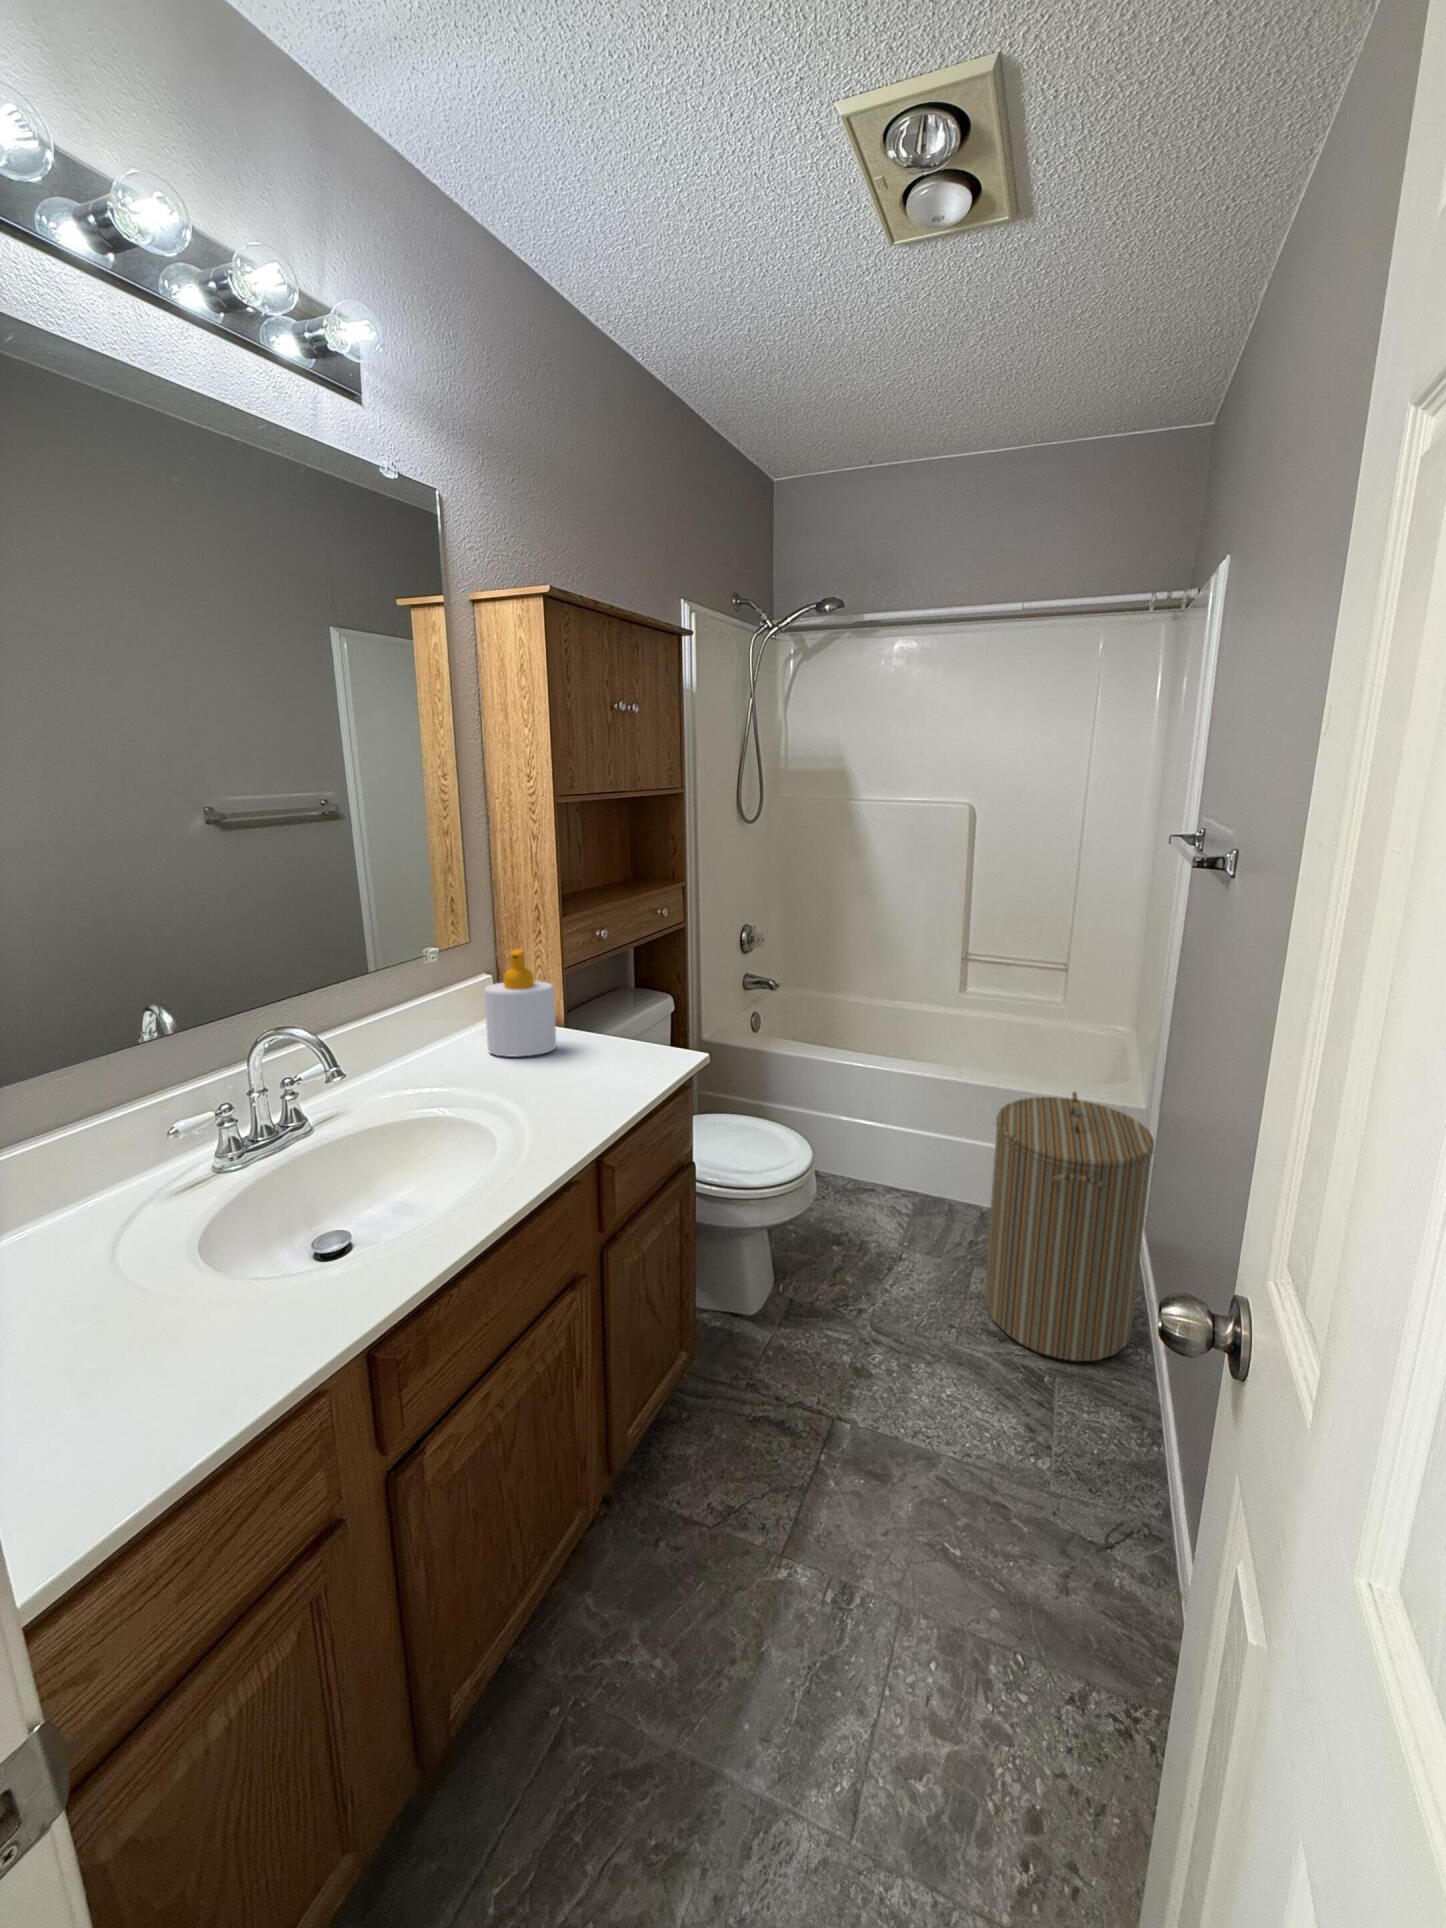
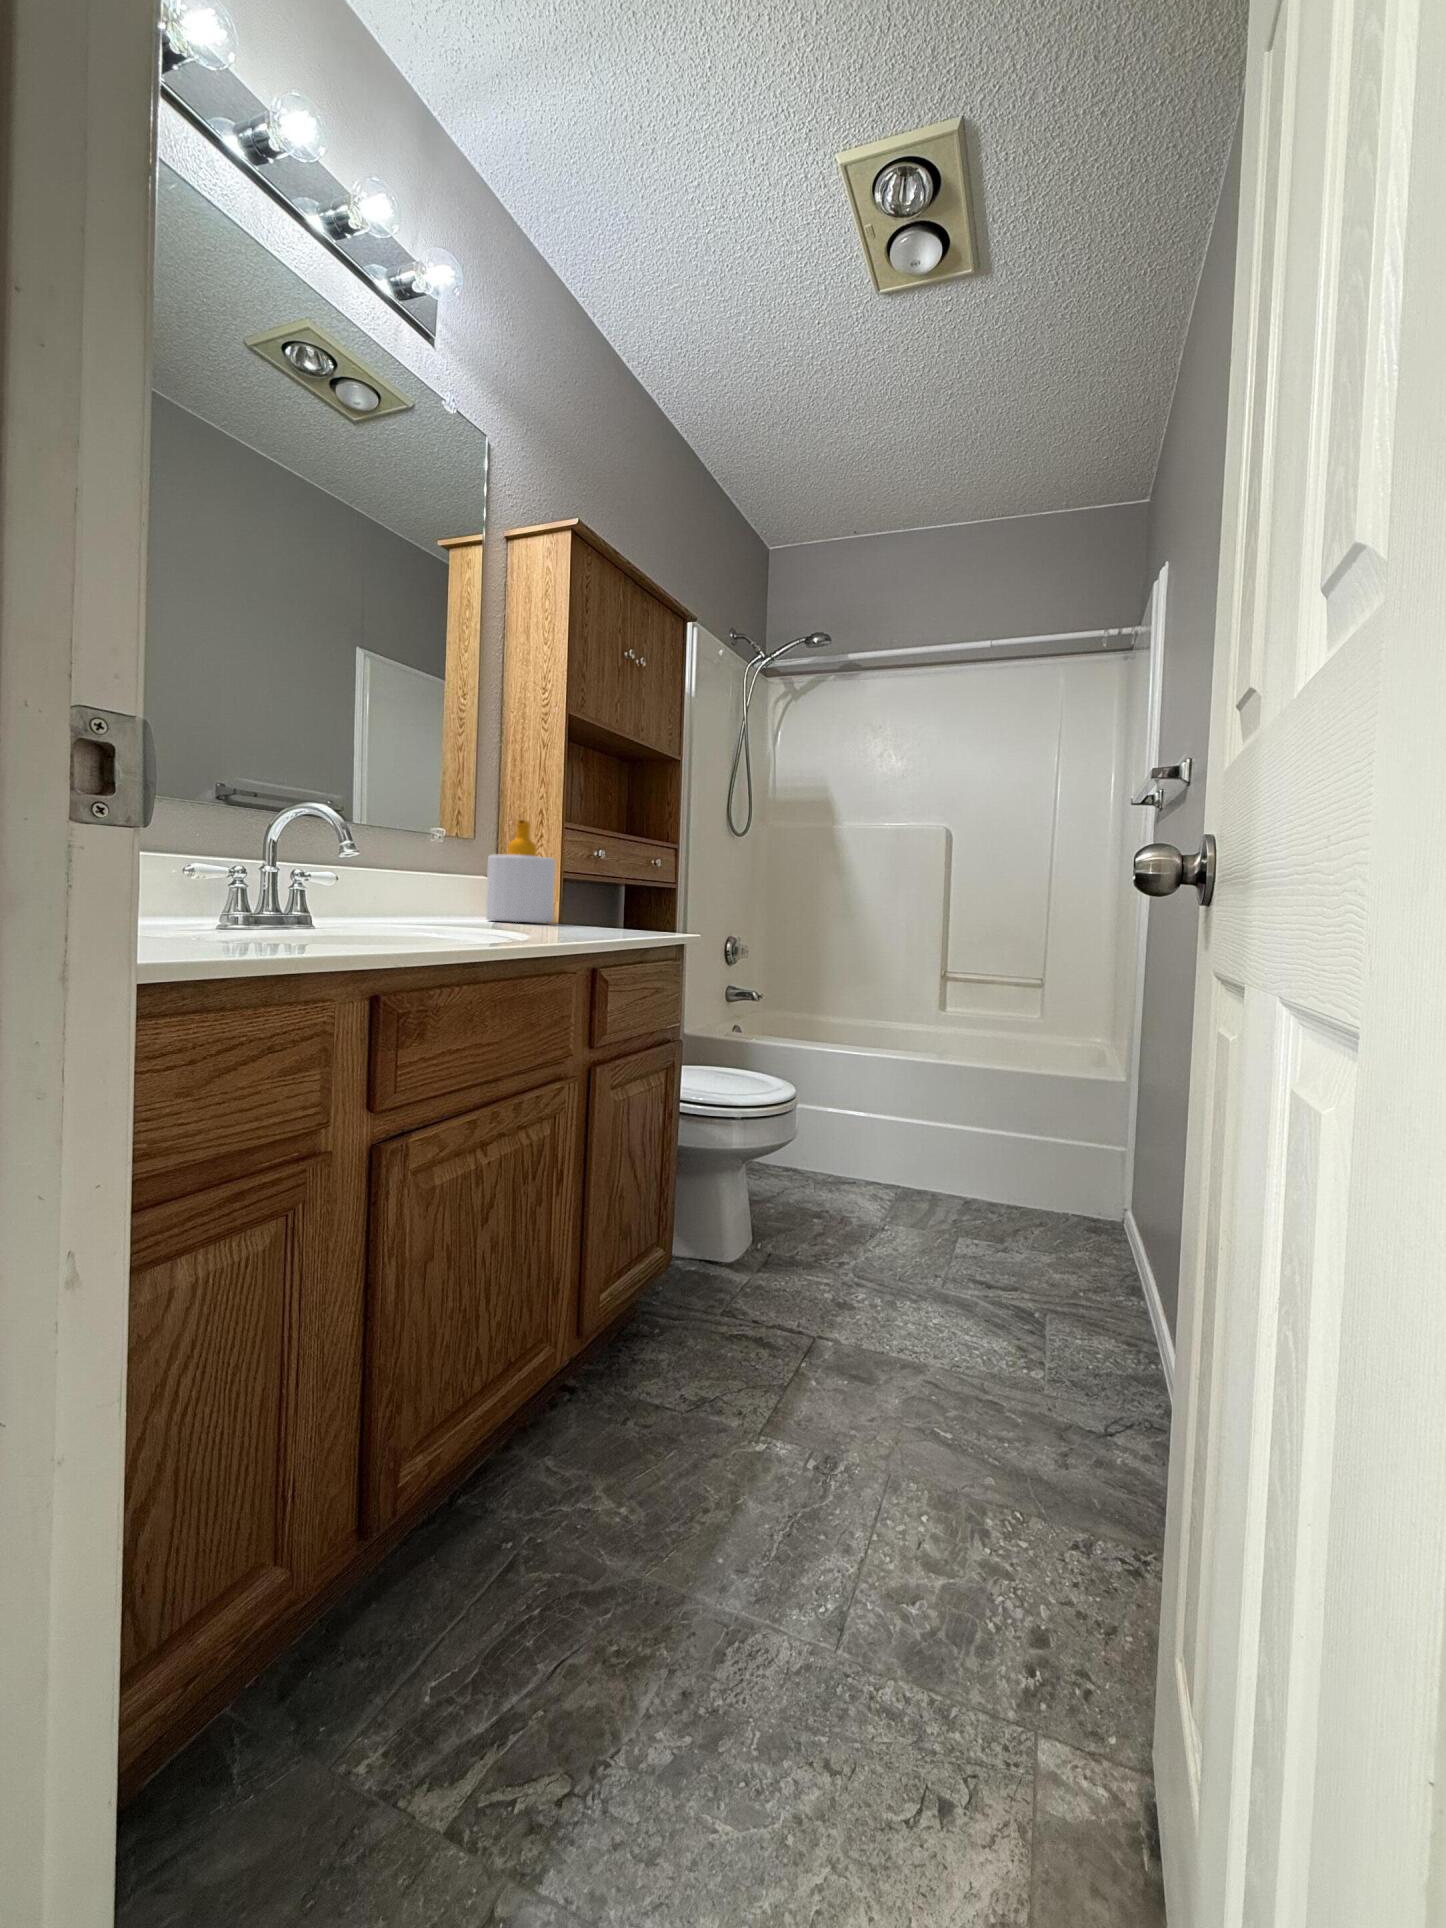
laundry hamper: present [985,1092,1154,1361] -> none [971,1031,1134,1306]

